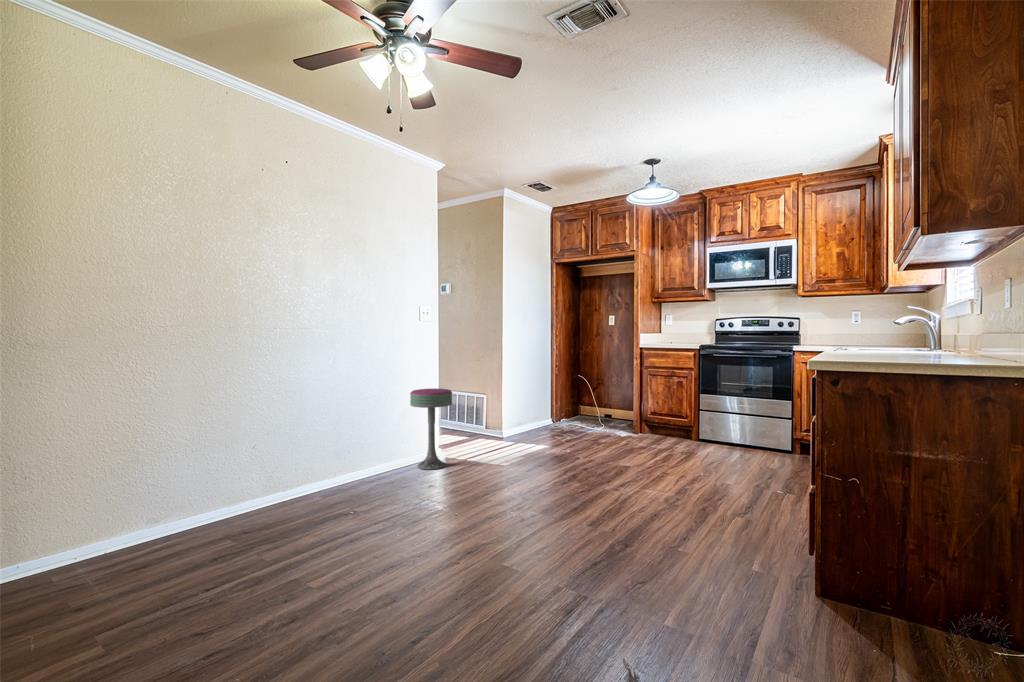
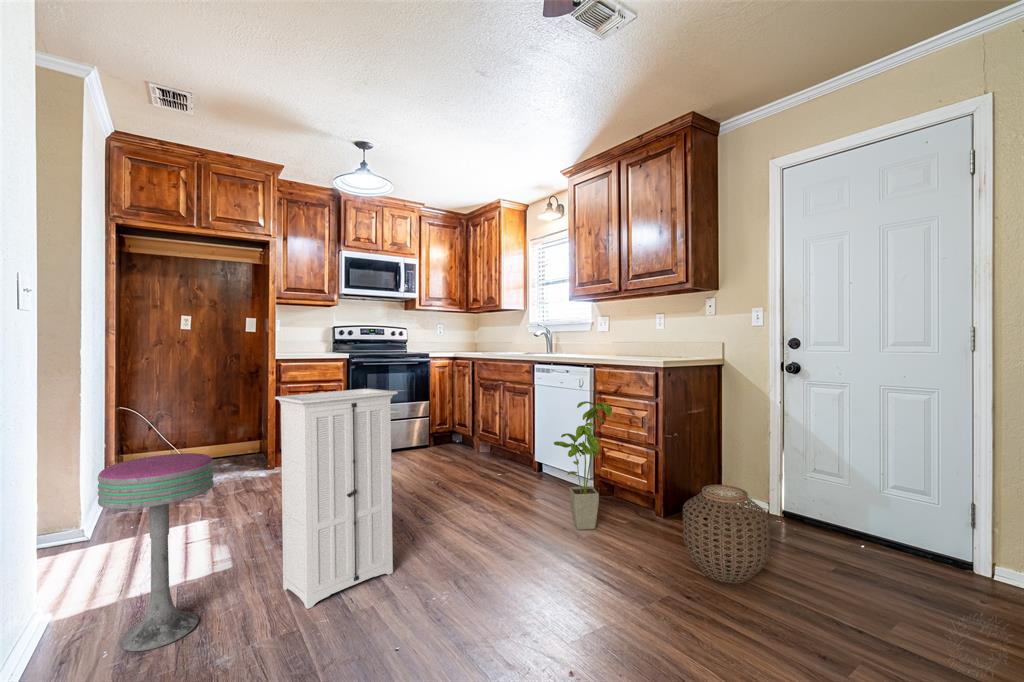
storage cabinet: none [451,365,521,491] -> present [275,386,398,609]
house plant: none [612,407,687,545] -> present [554,401,612,530]
woven basket: none [538,513,633,634] -> present [683,485,770,583]

